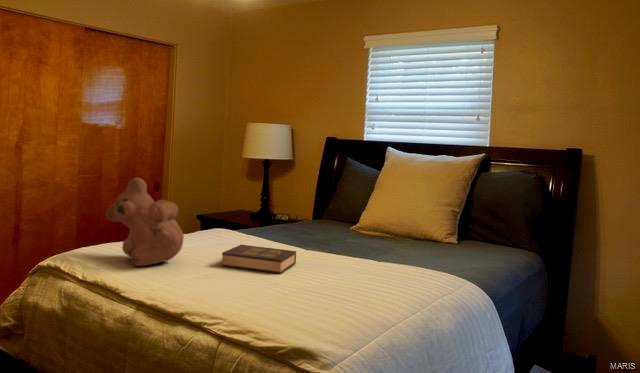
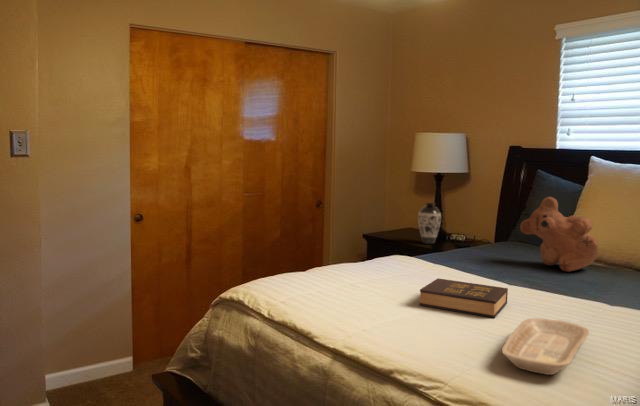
teddy bear: present [106,177,184,266] -> present [520,197,598,272]
decorative vase: none [246,185,267,222] -> present [418,203,441,244]
tray: none [271,271,344,309] -> present [502,318,589,375]

